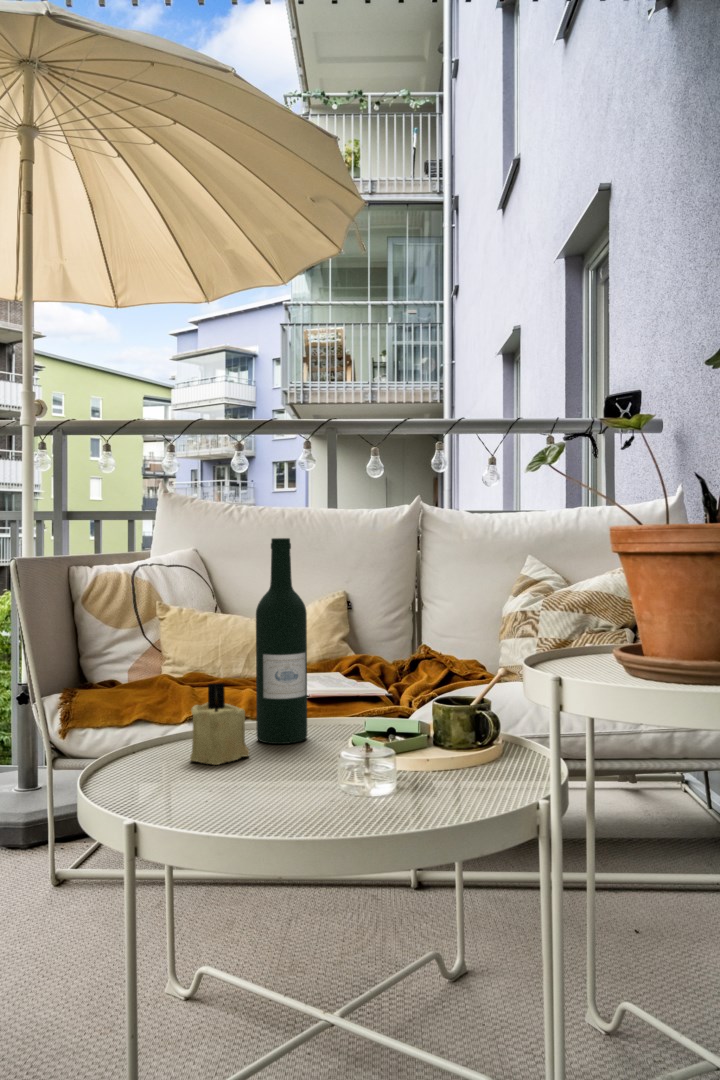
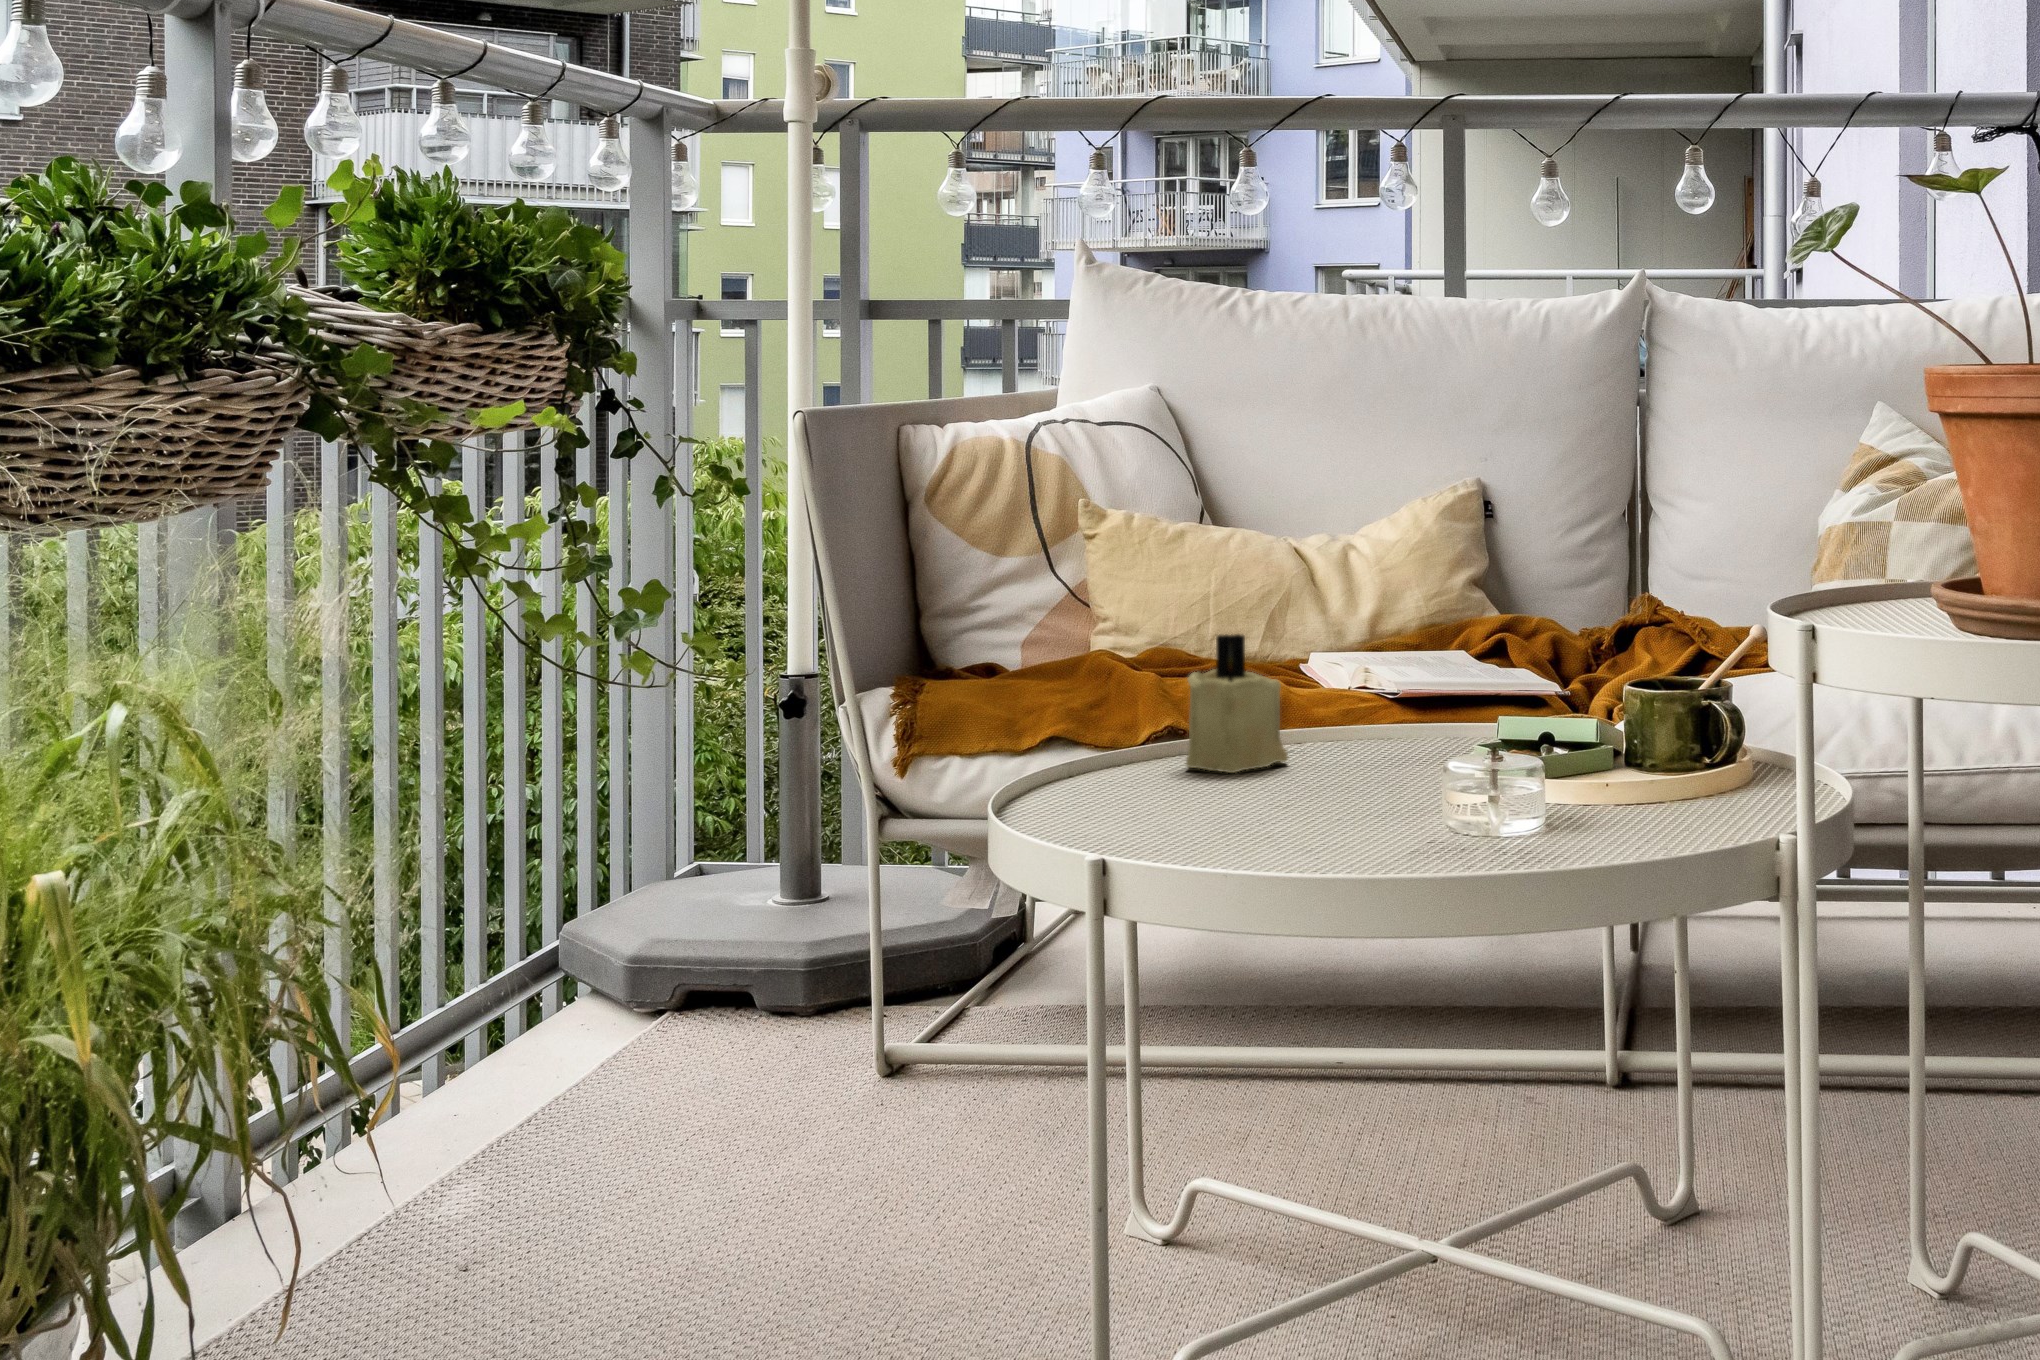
wine bottle: present [256,538,307,744] -> none [1298,377,1390,749]

